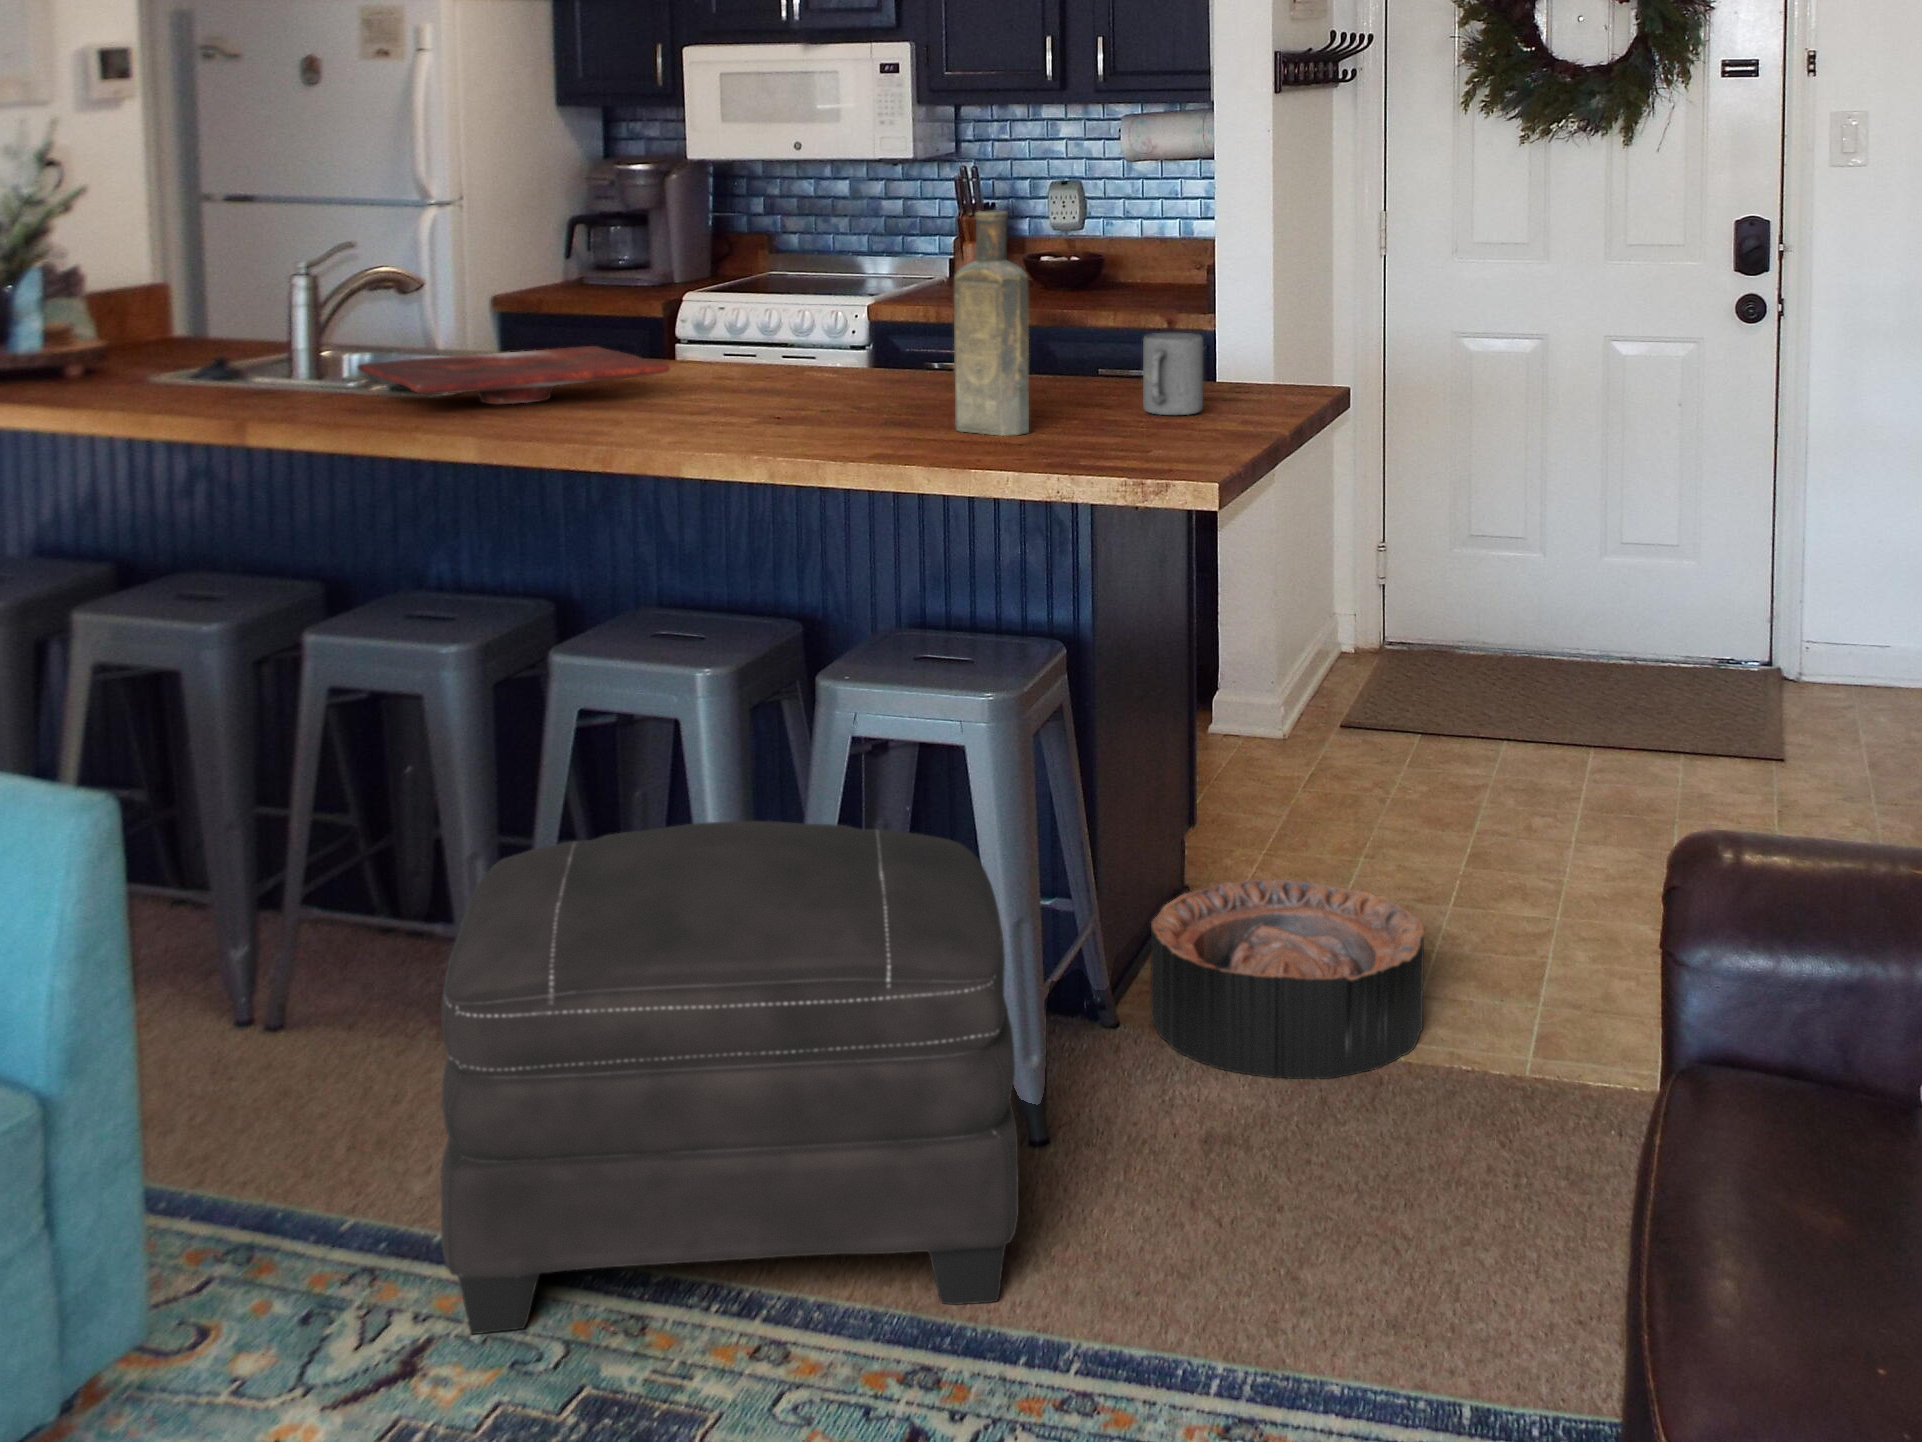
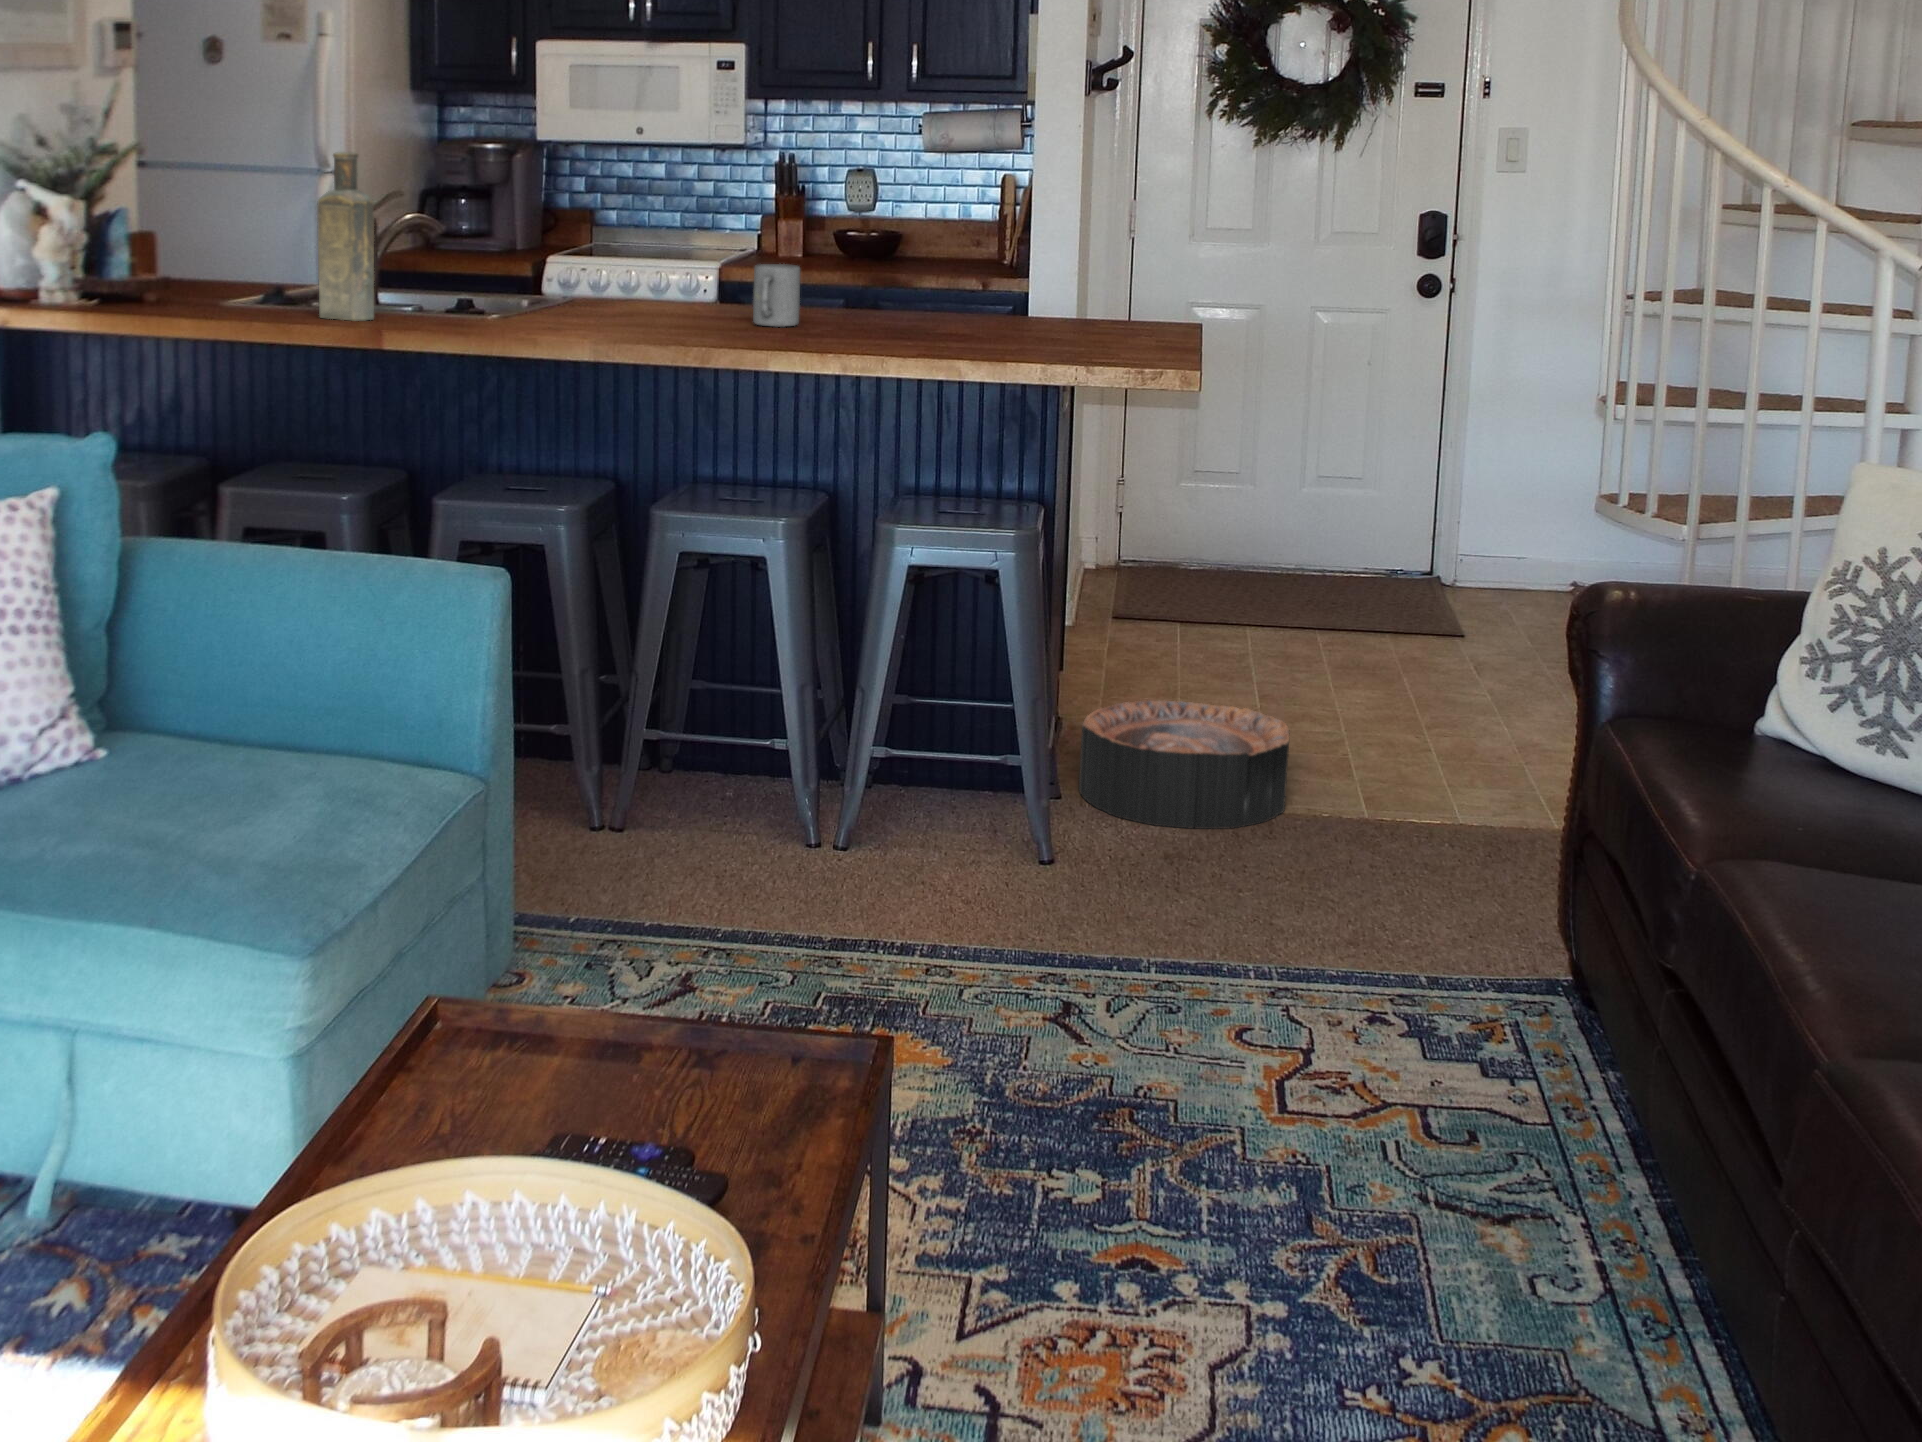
bottle: present [954,211,1029,436] -> present [317,152,374,321]
mug: present [1143,333,1203,415] -> present [753,264,800,327]
cutting board: present [358,346,670,404] -> none [454,281,711,322]
ottoman: present [441,821,1019,1334] -> none [651,623,1089,972]

